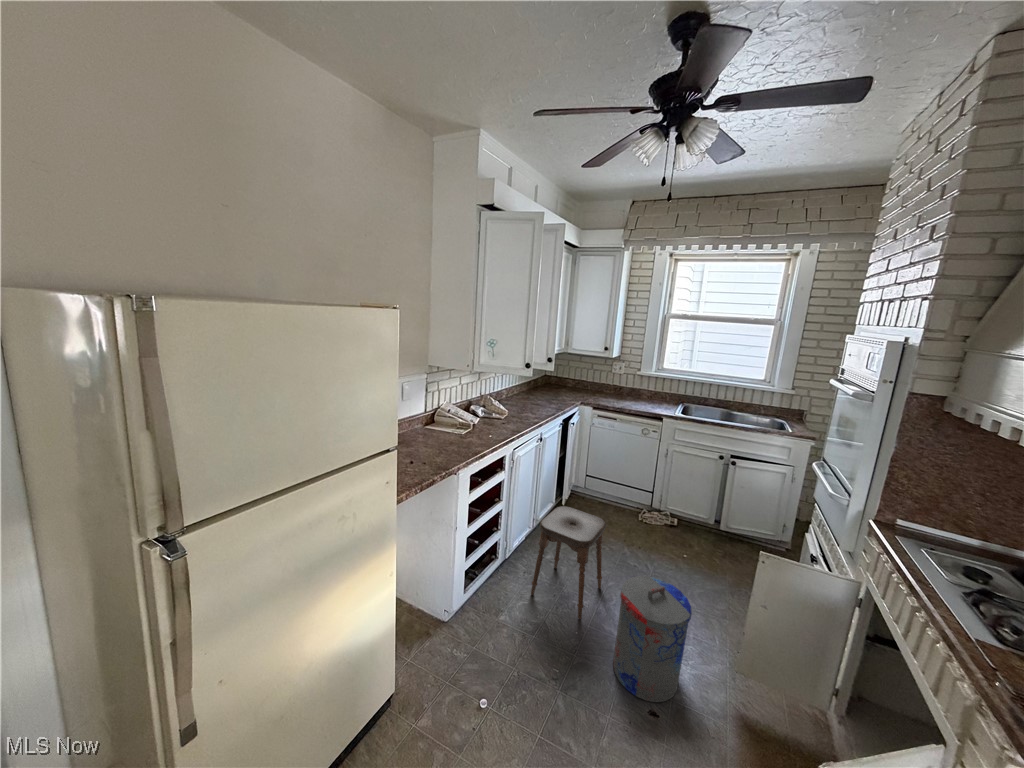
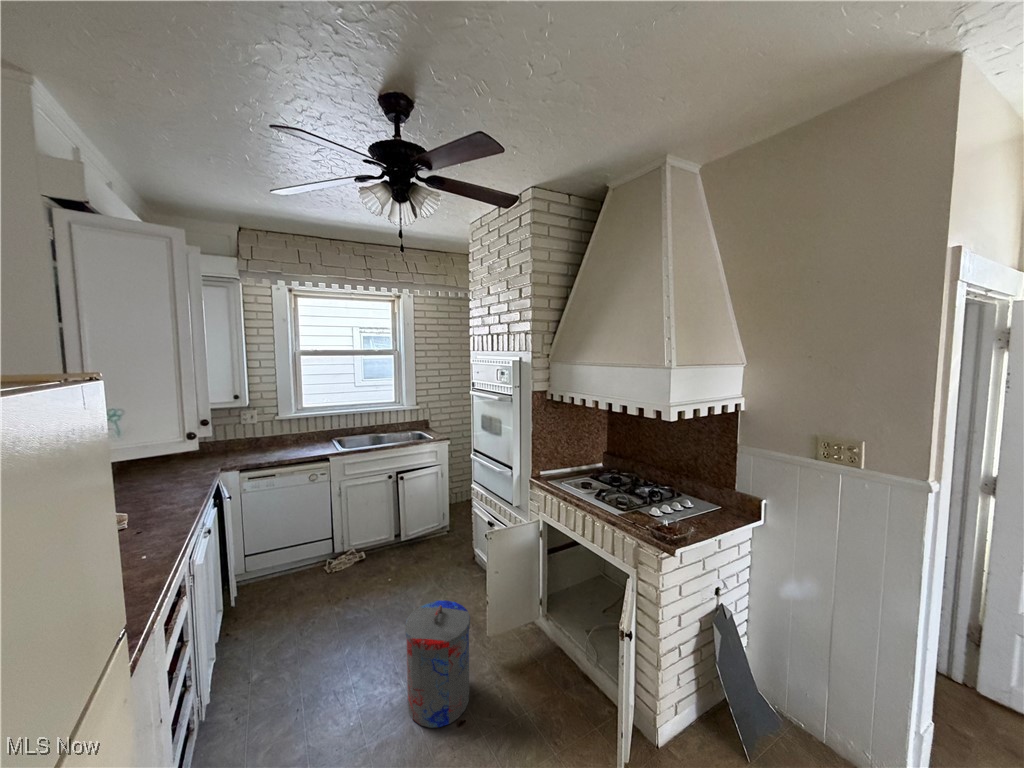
stool: present [531,506,606,619] -> none [268,588,353,747]

